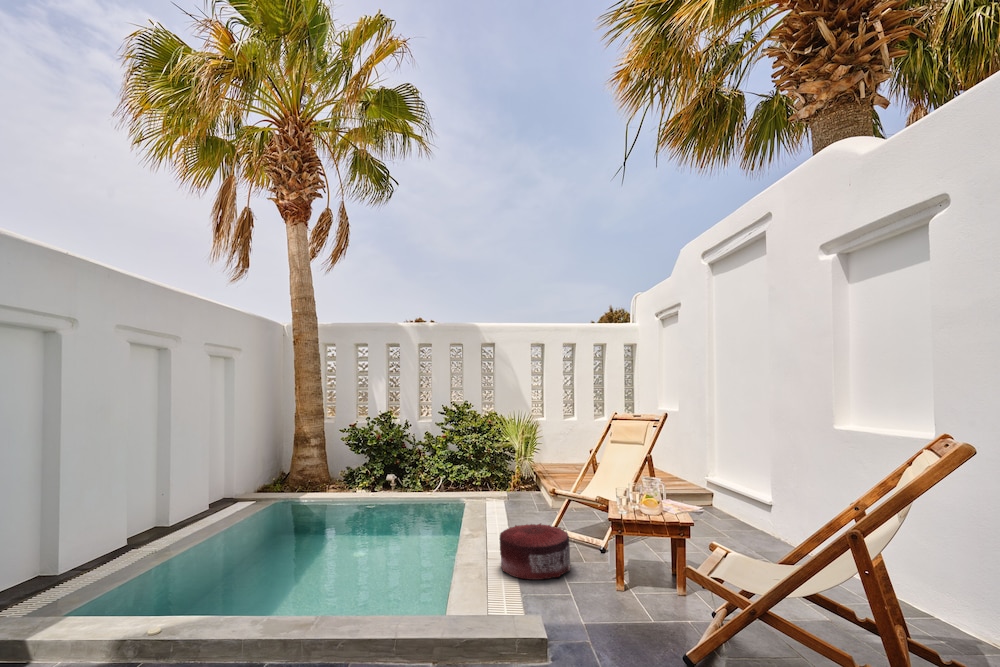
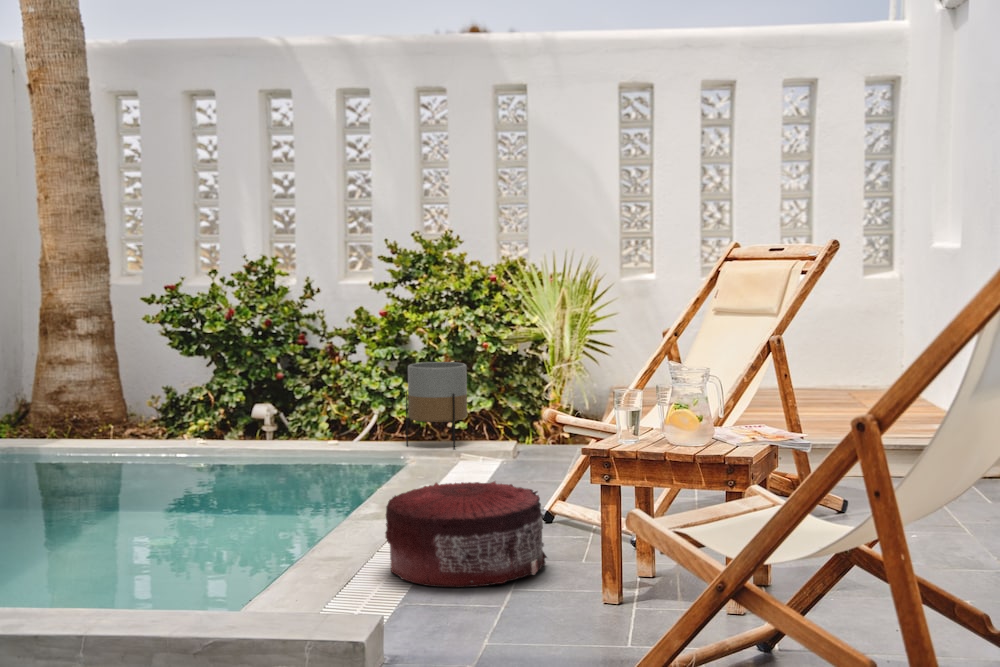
planter: none [458,457,484,496] -> present [406,362,467,450]

